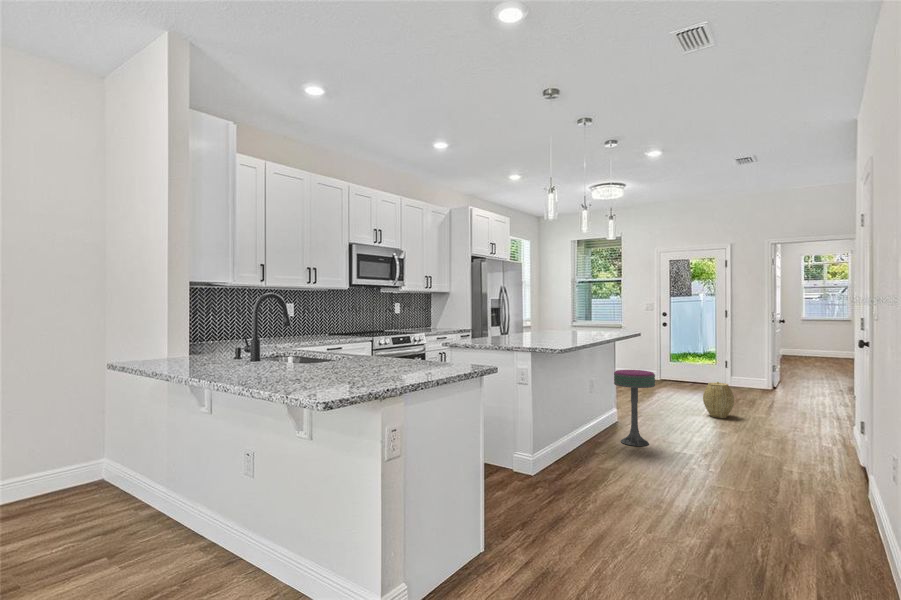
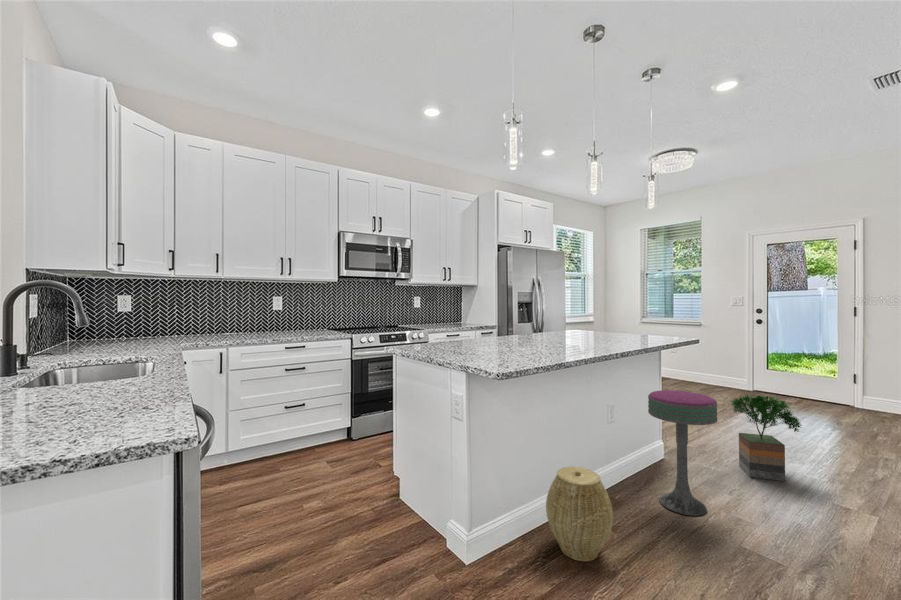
potted tree: none [655,373,698,428] -> present [731,395,802,481]
woven basket: present [703,382,734,418] -> present [546,467,613,561]

